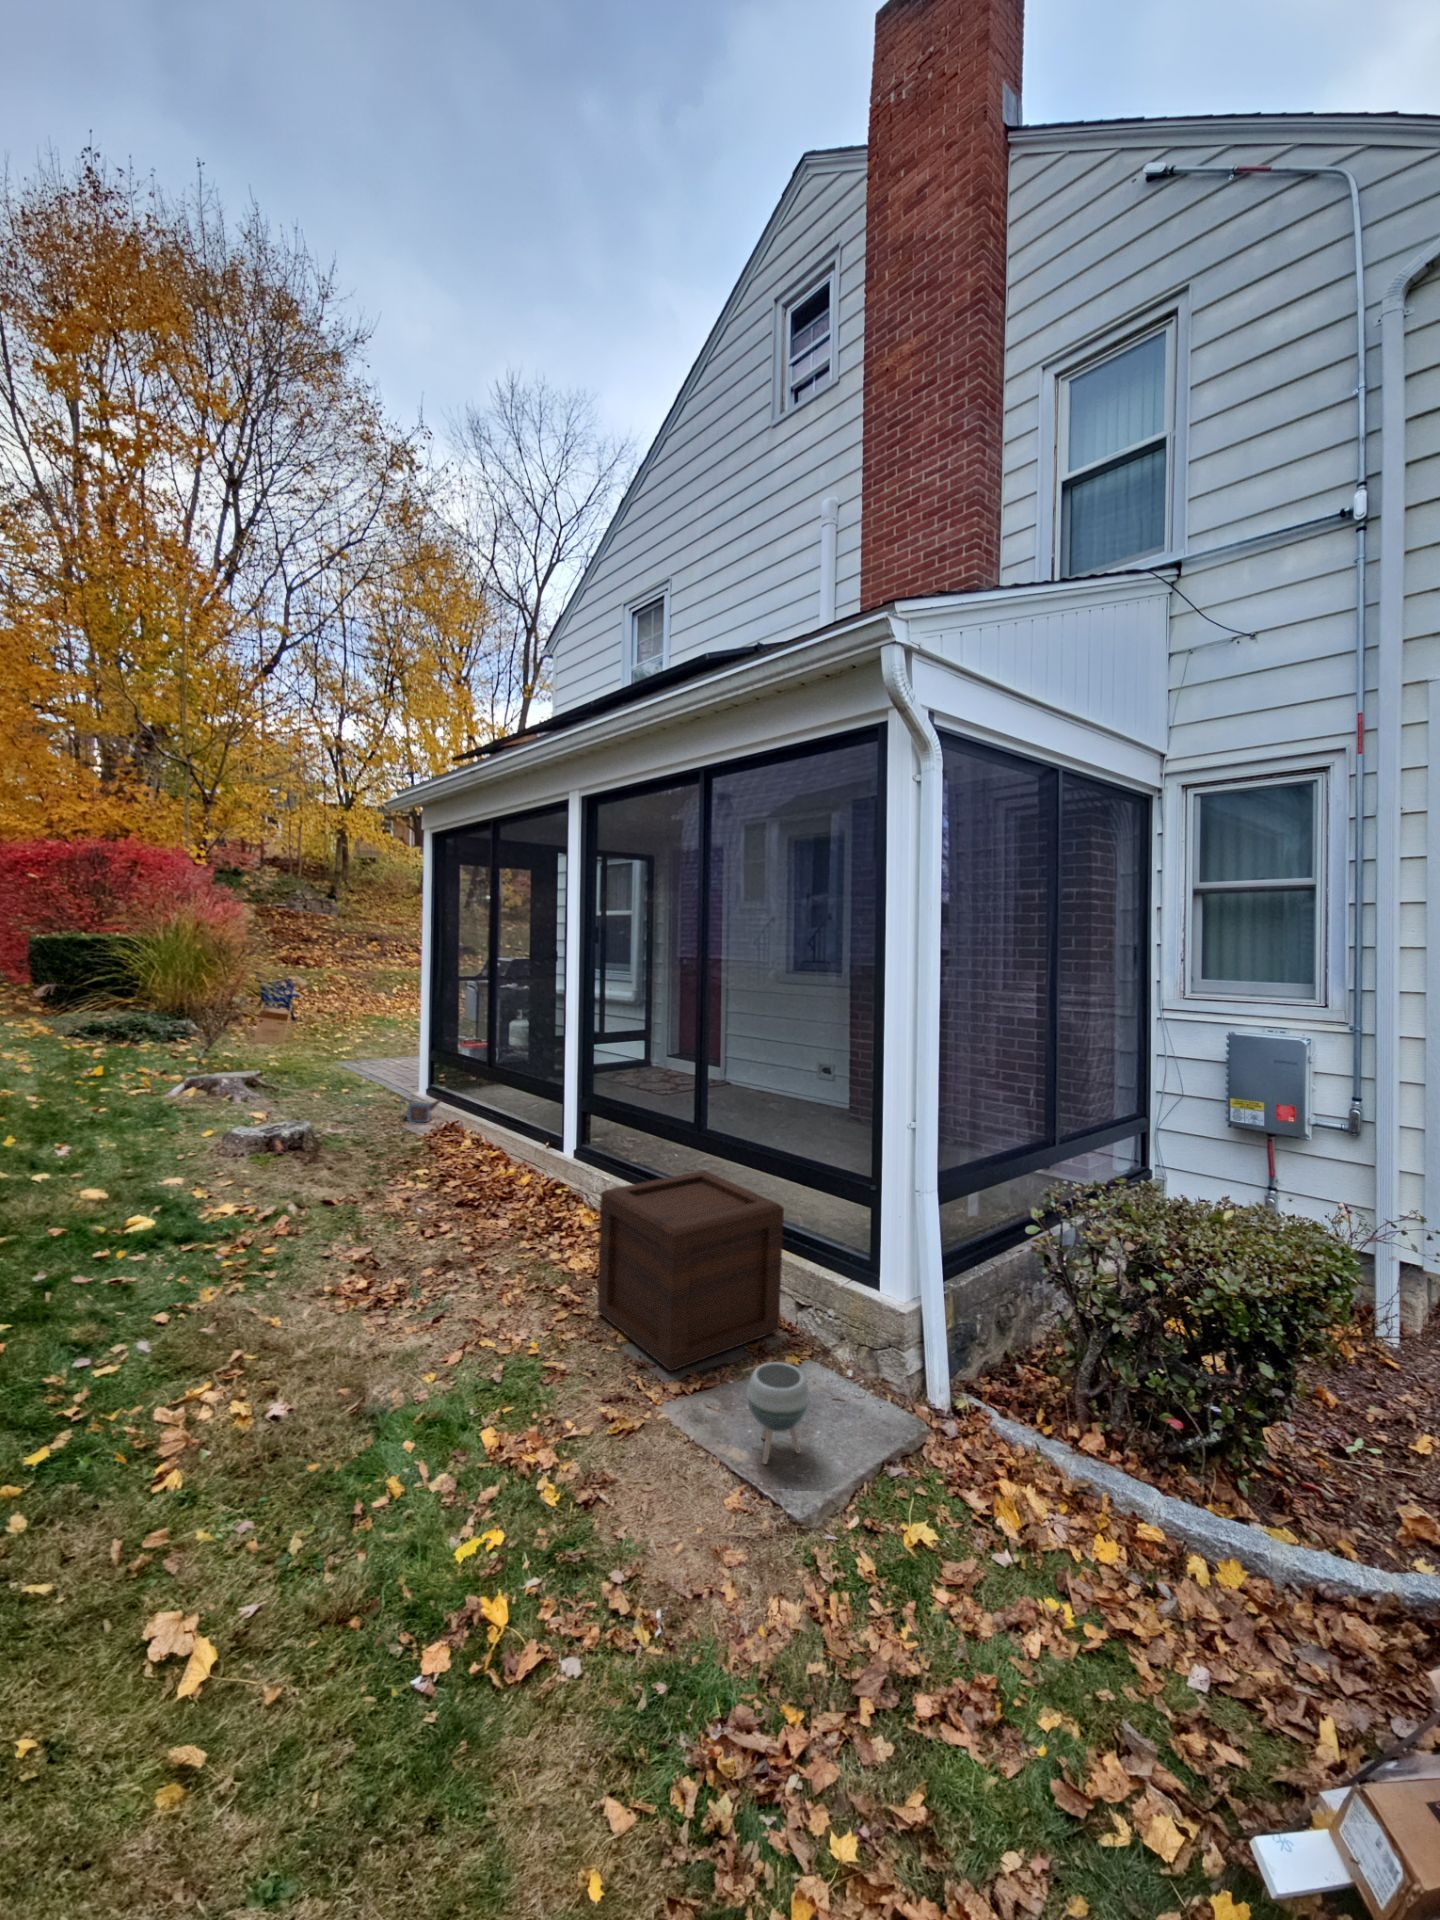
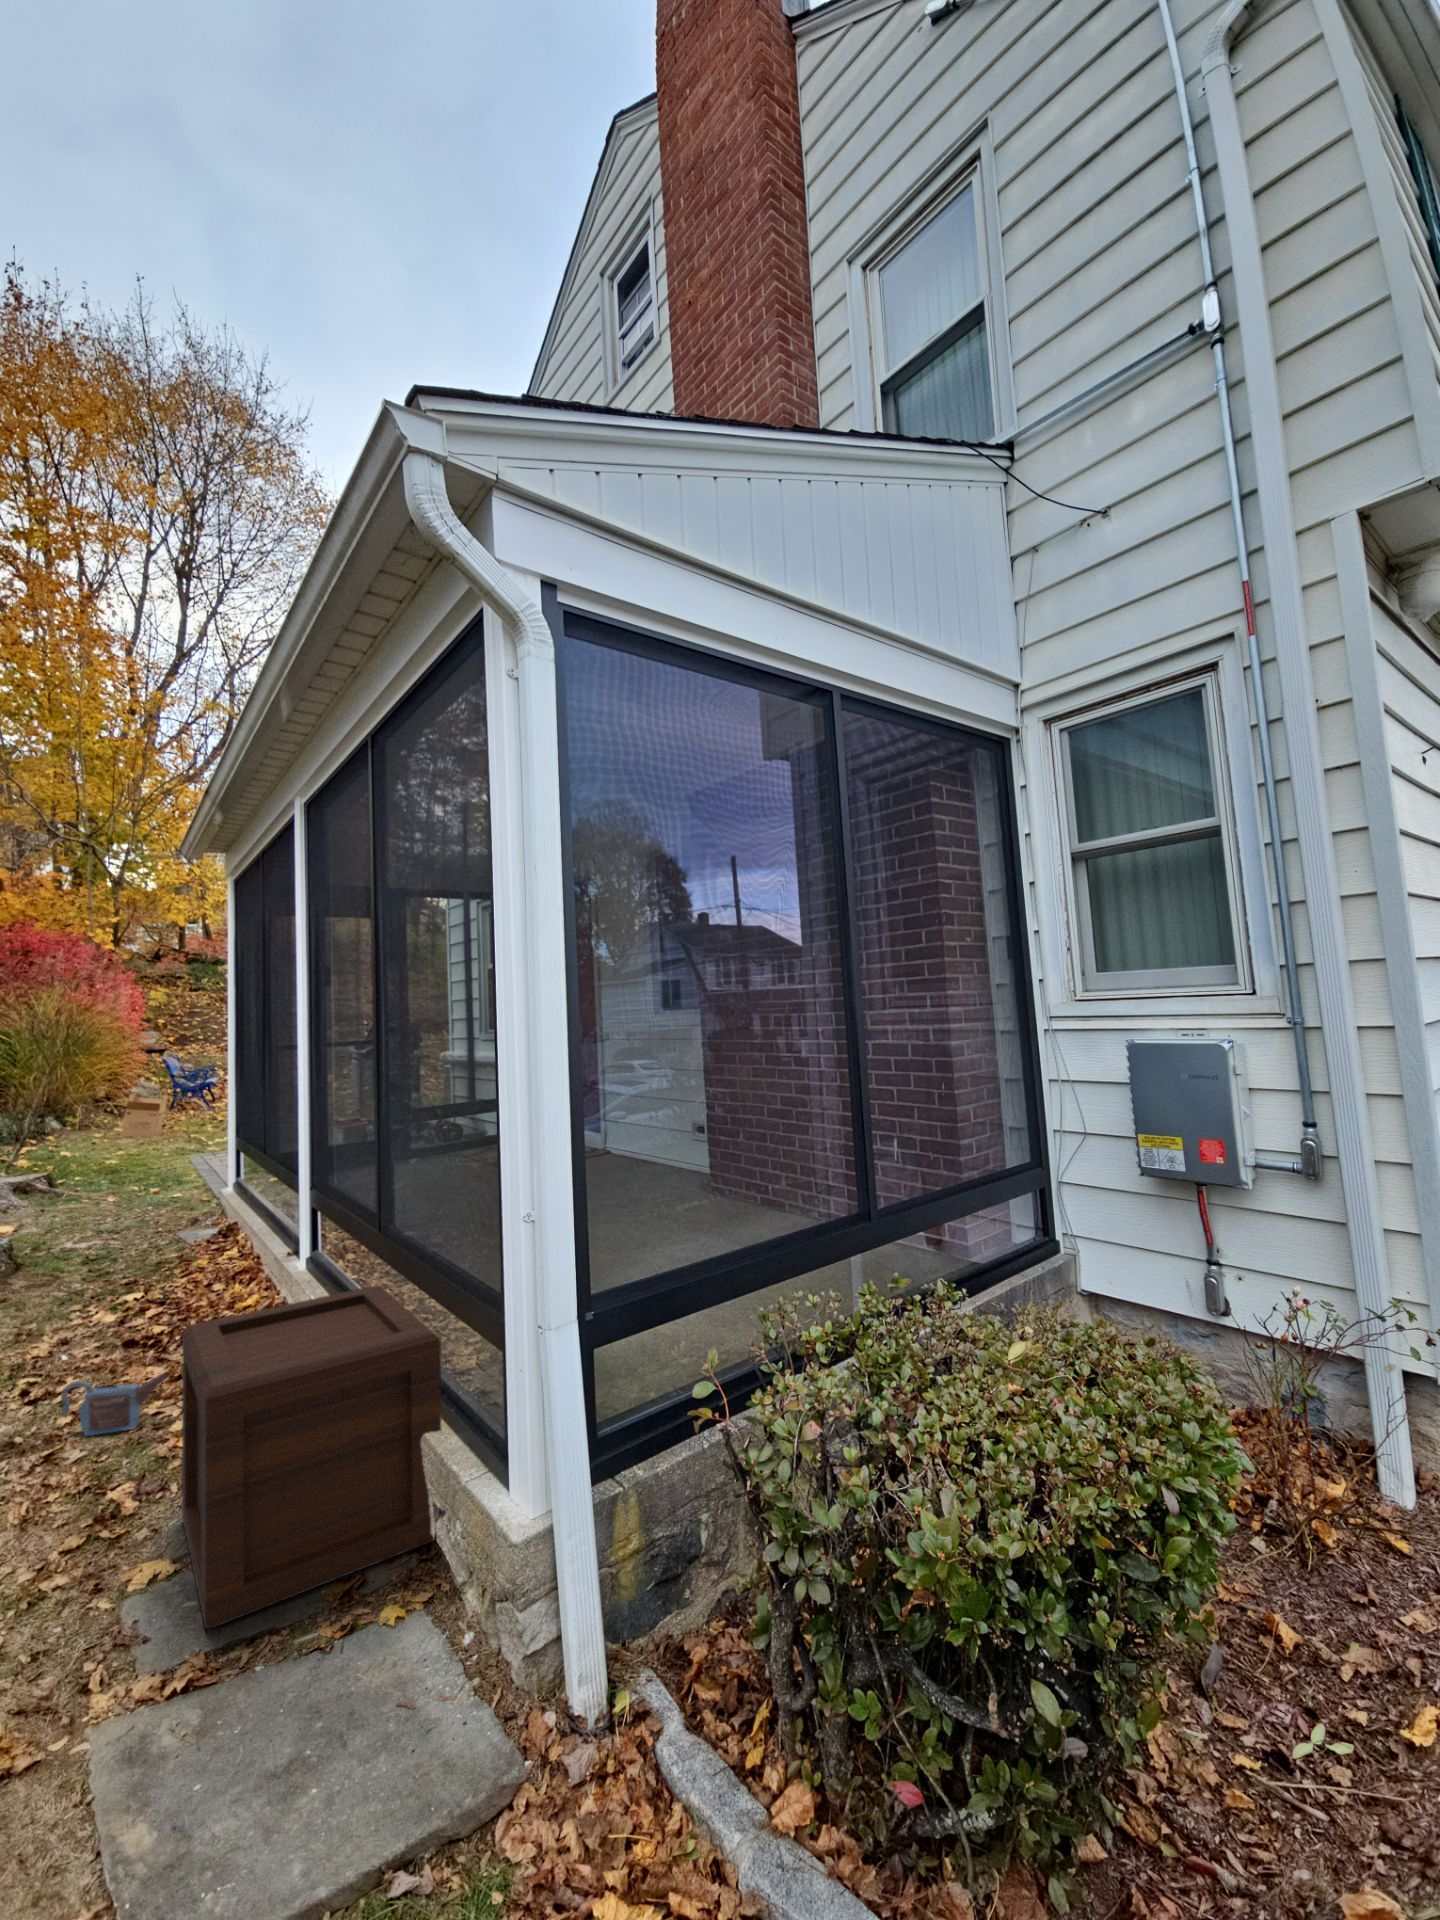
watering can: present [399,1099,441,1122] -> present [60,1373,168,1436]
planter: present [747,1362,809,1464] -> none [207,1626,331,1838]

